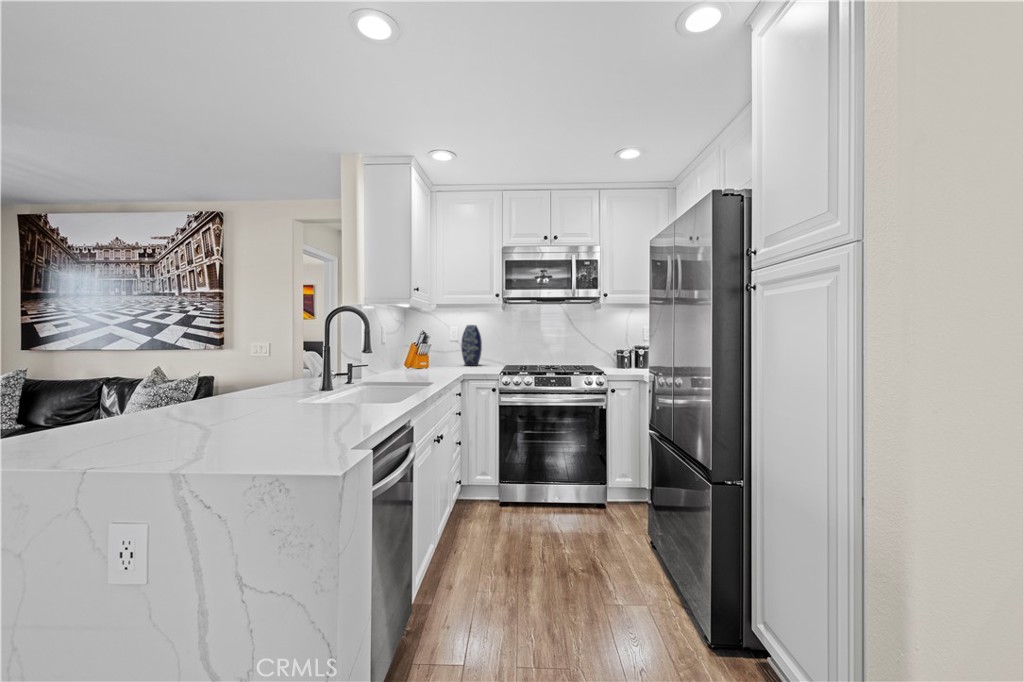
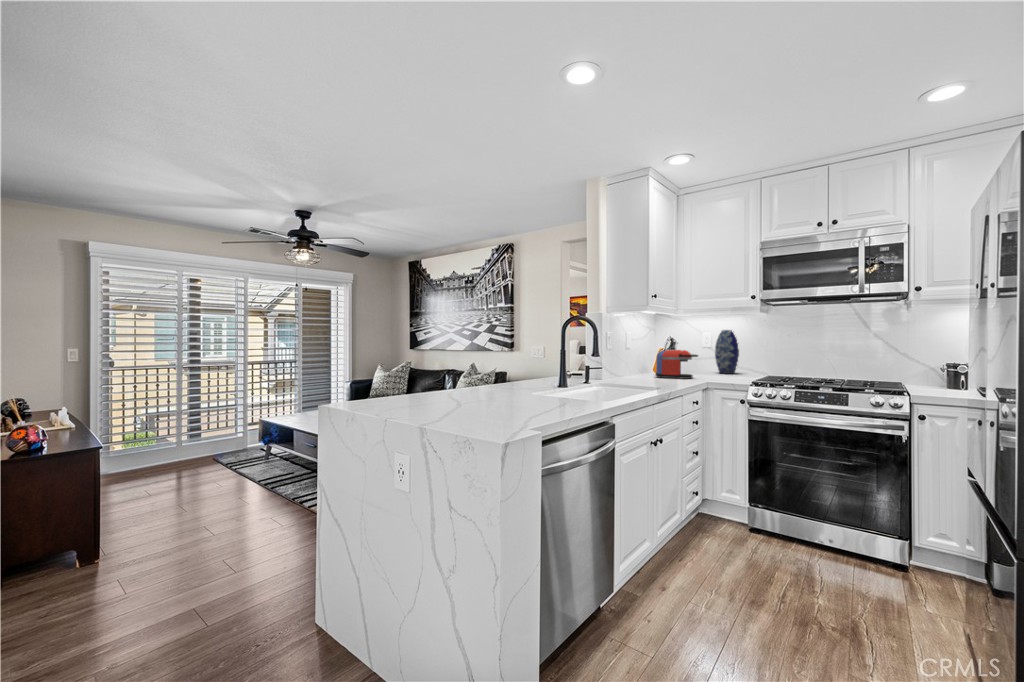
coffee maker: none [412,344,453,372] -> present [656,350,698,379]

